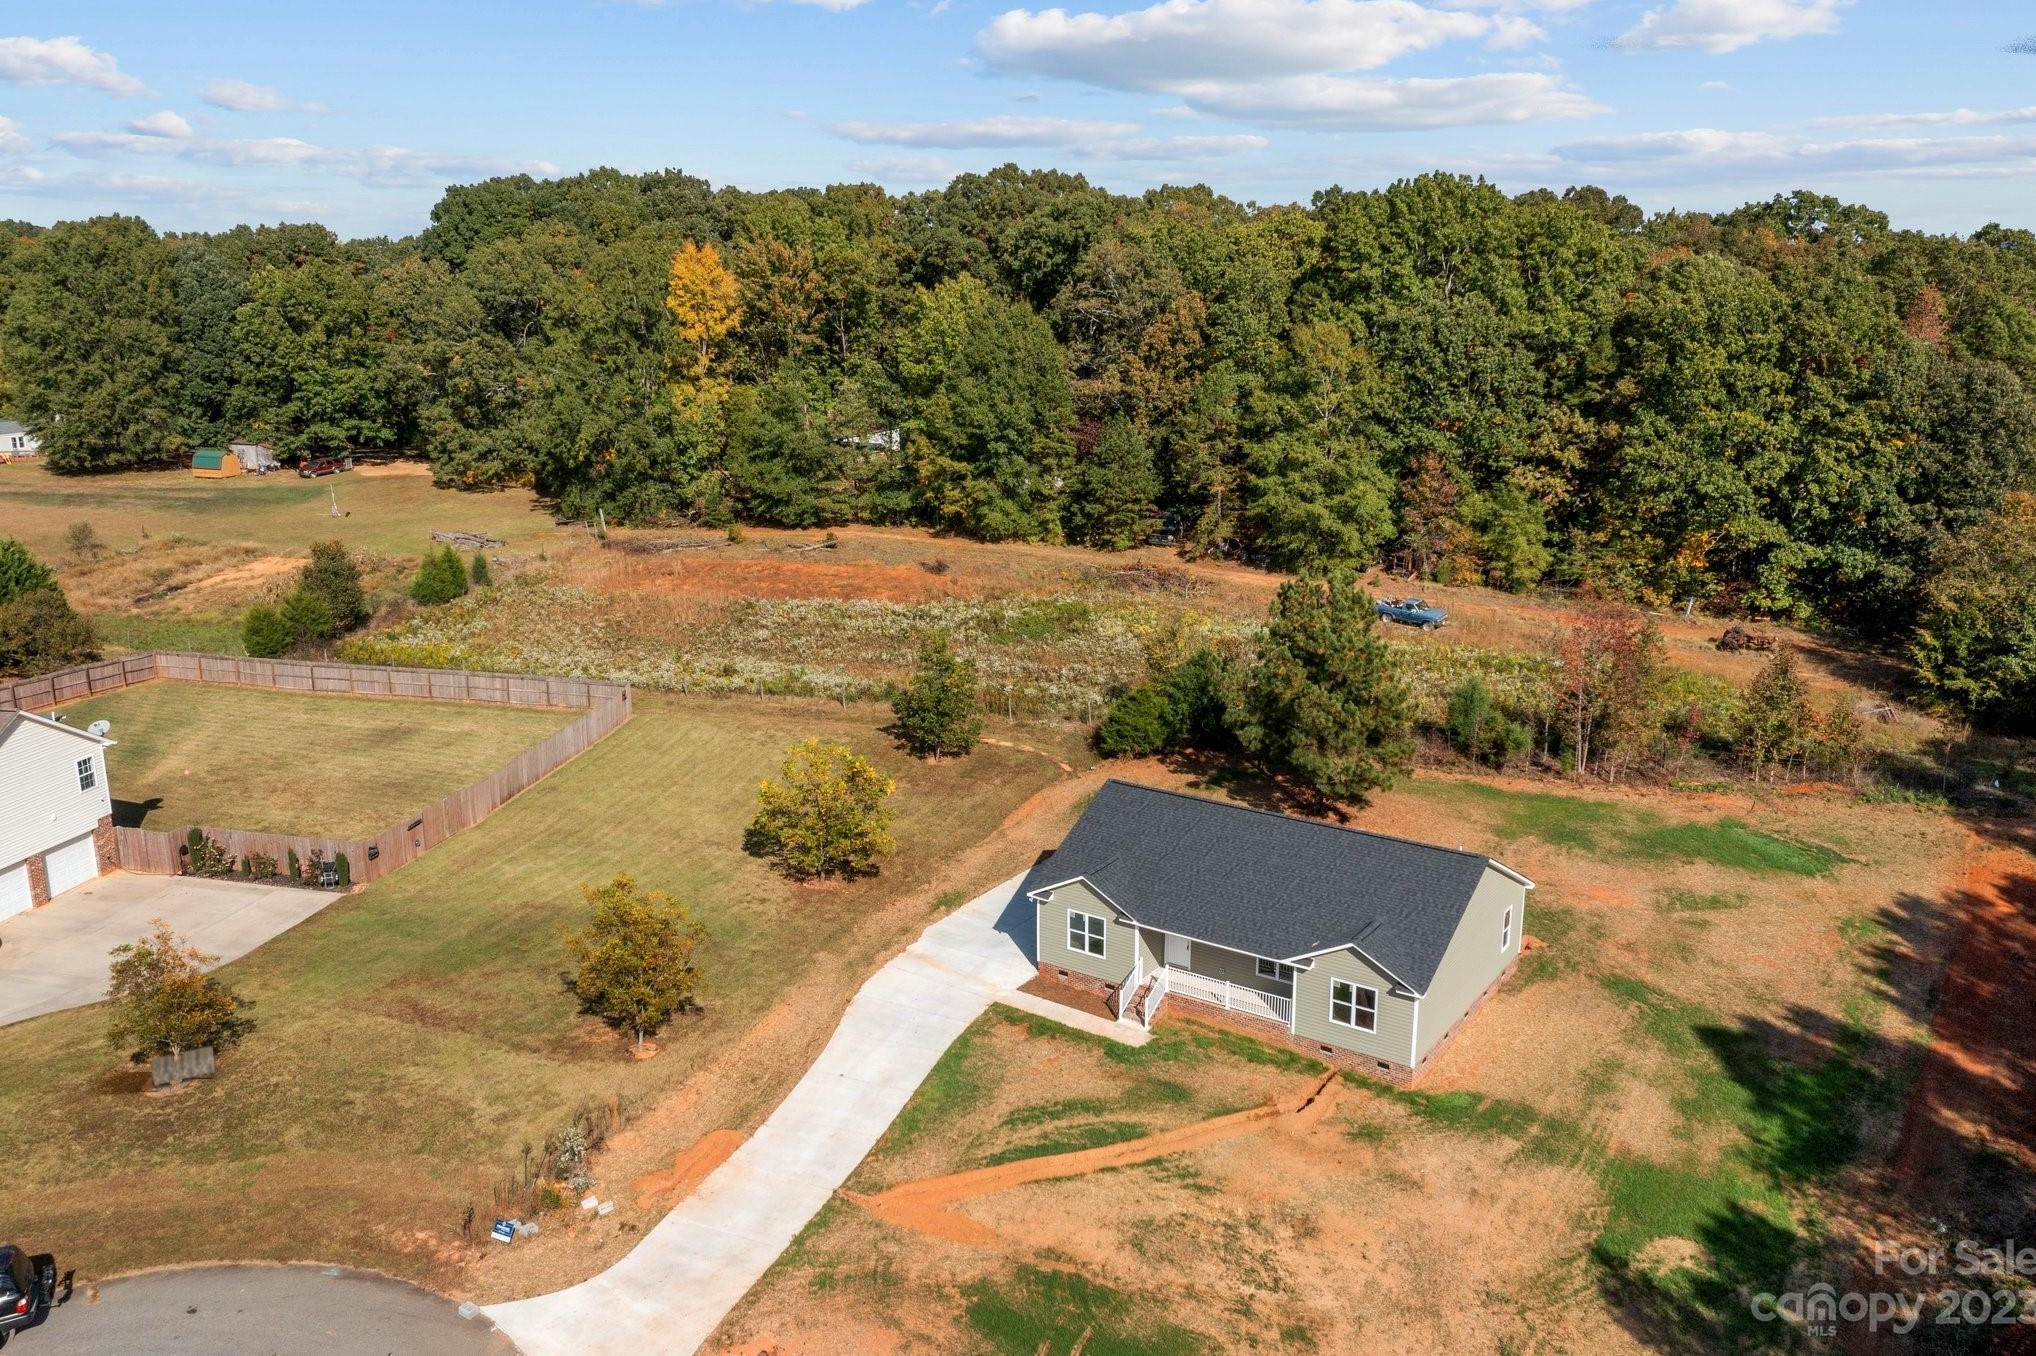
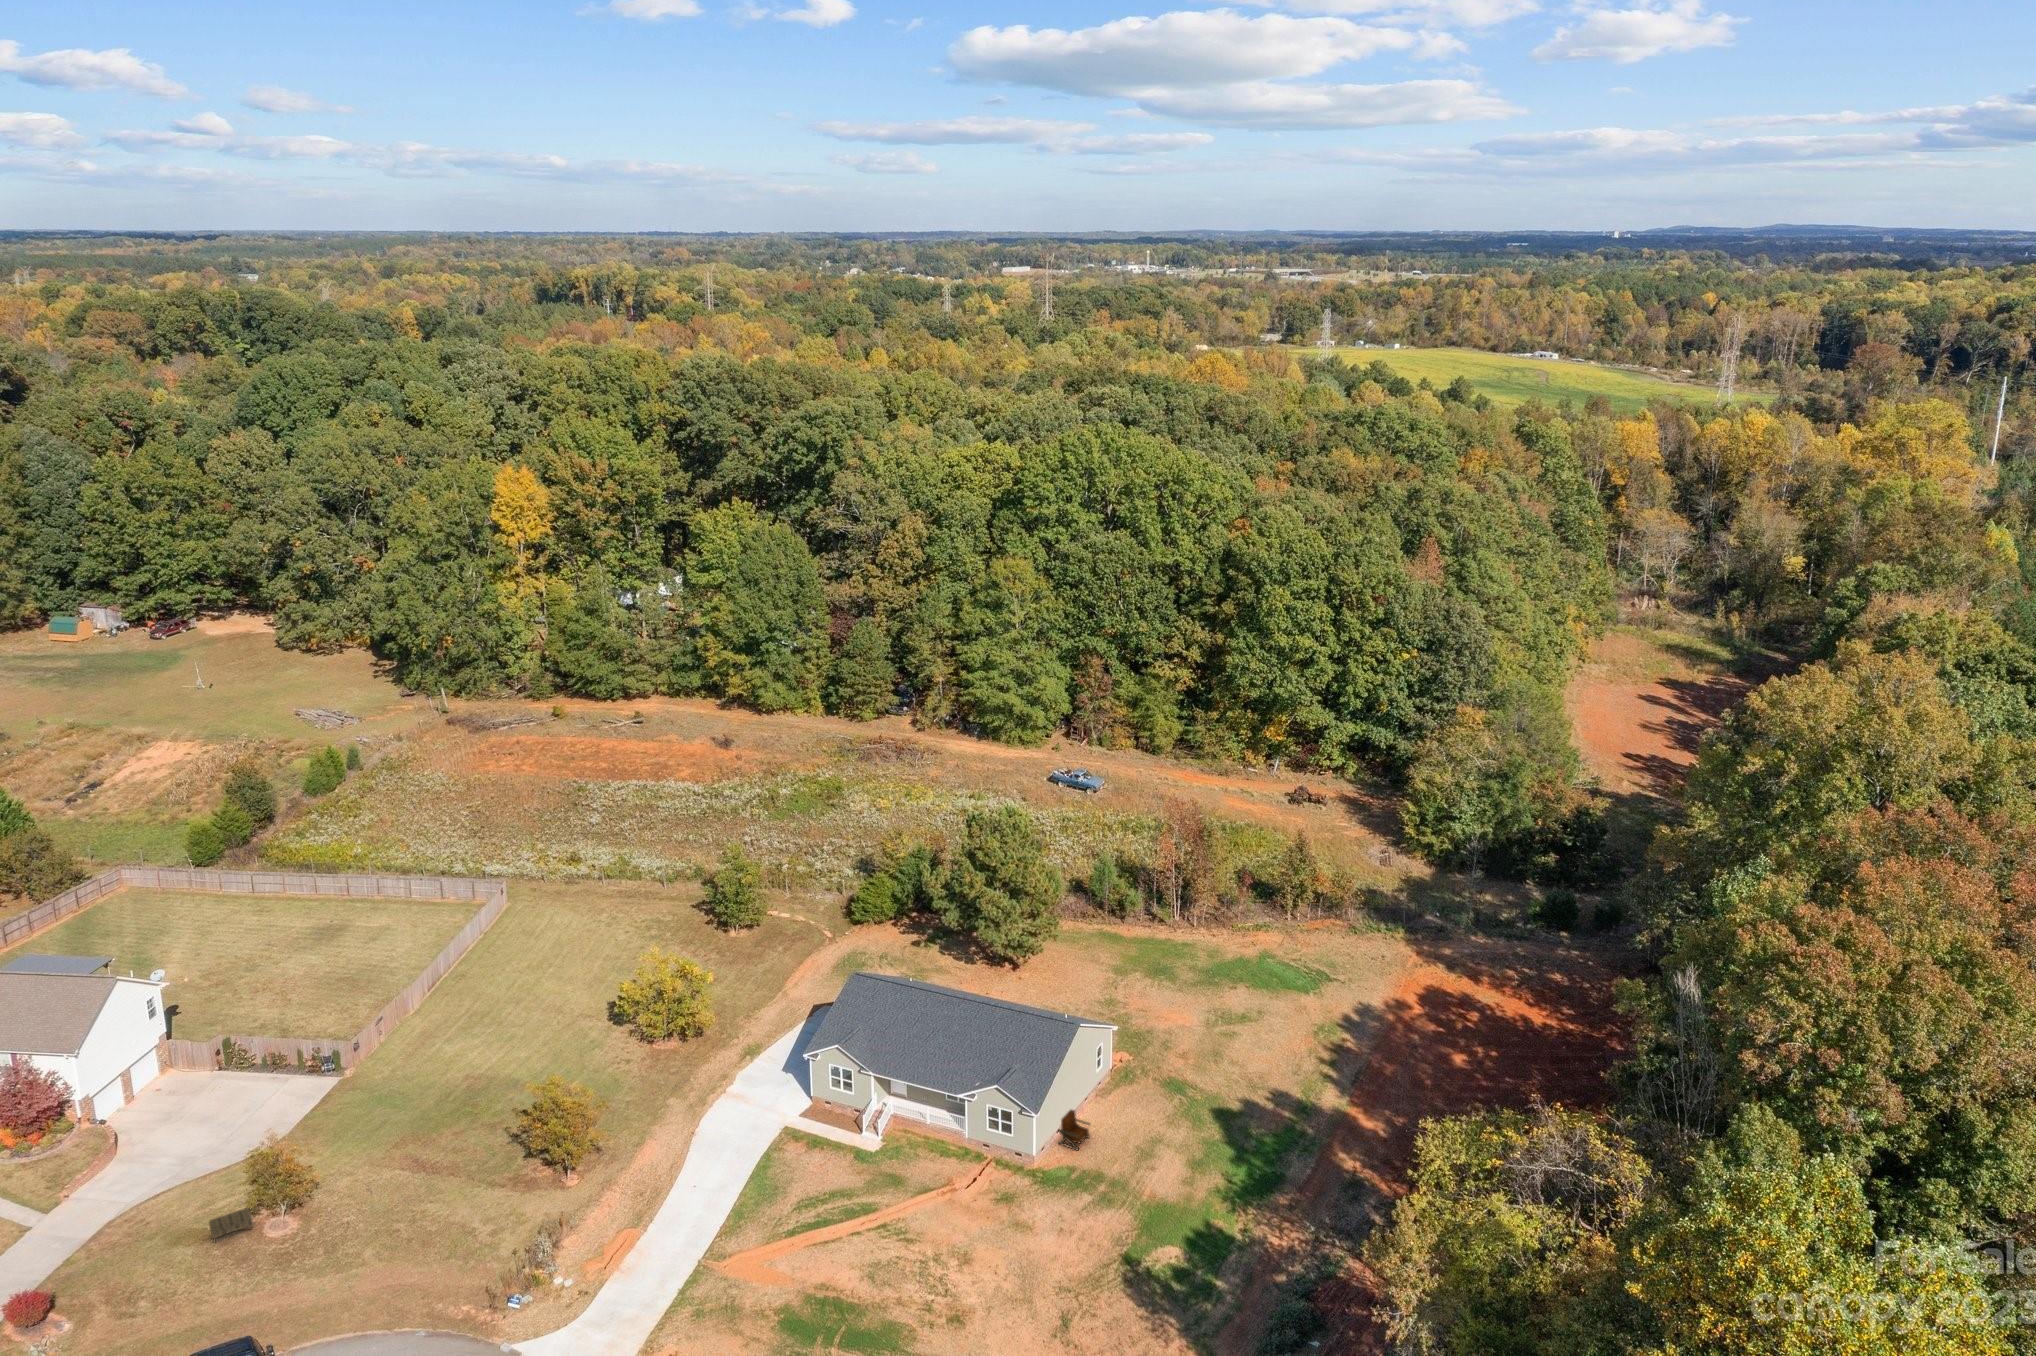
lounge chair: none [1438,1004,1495,1070] -> present [1058,1110,1090,1150]

